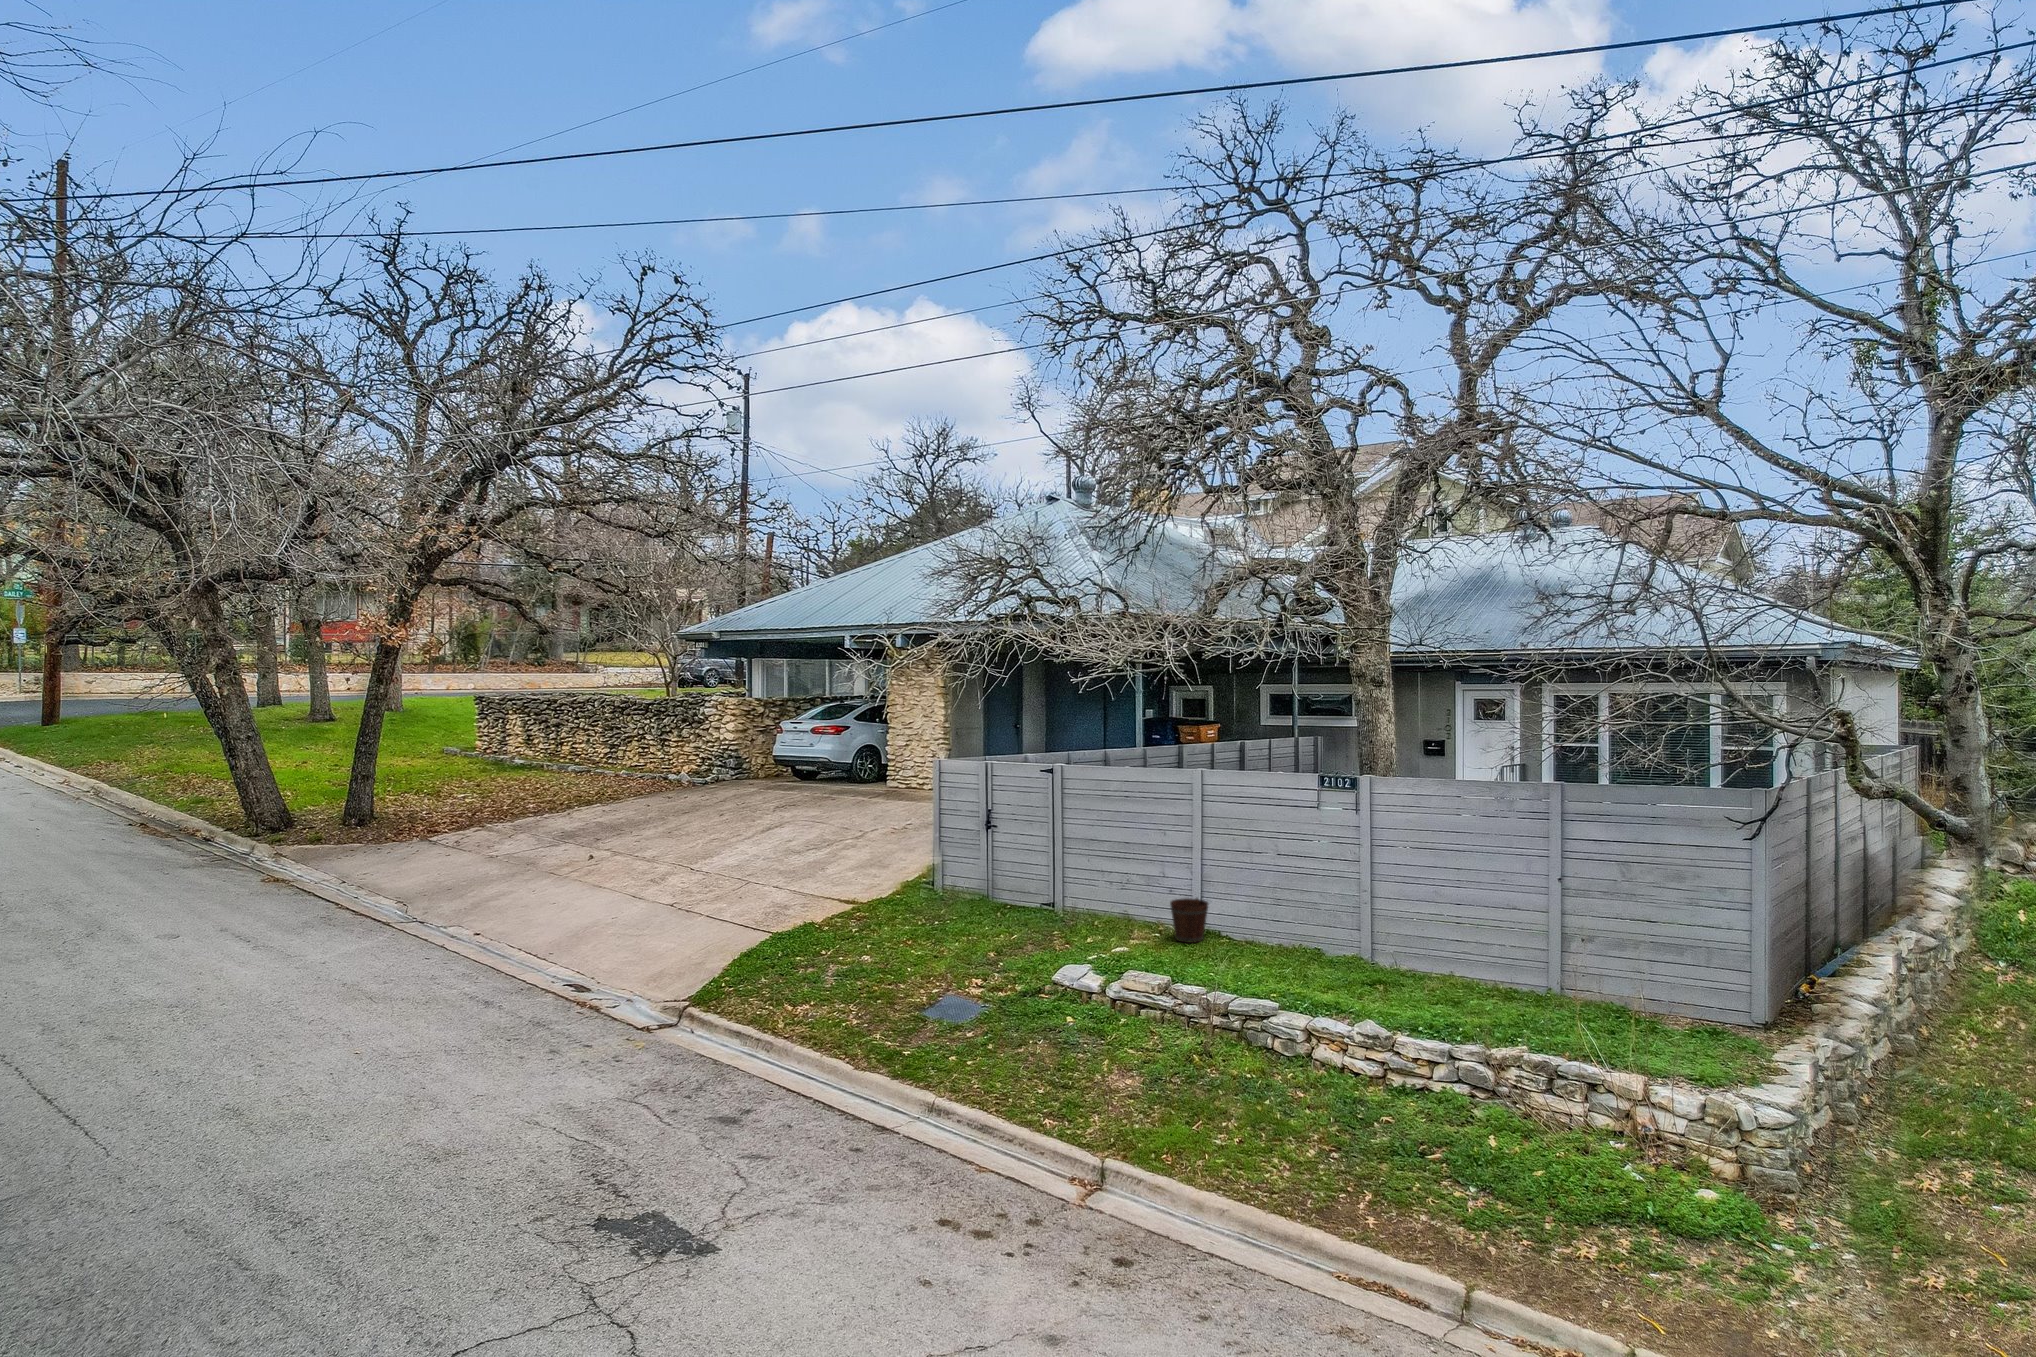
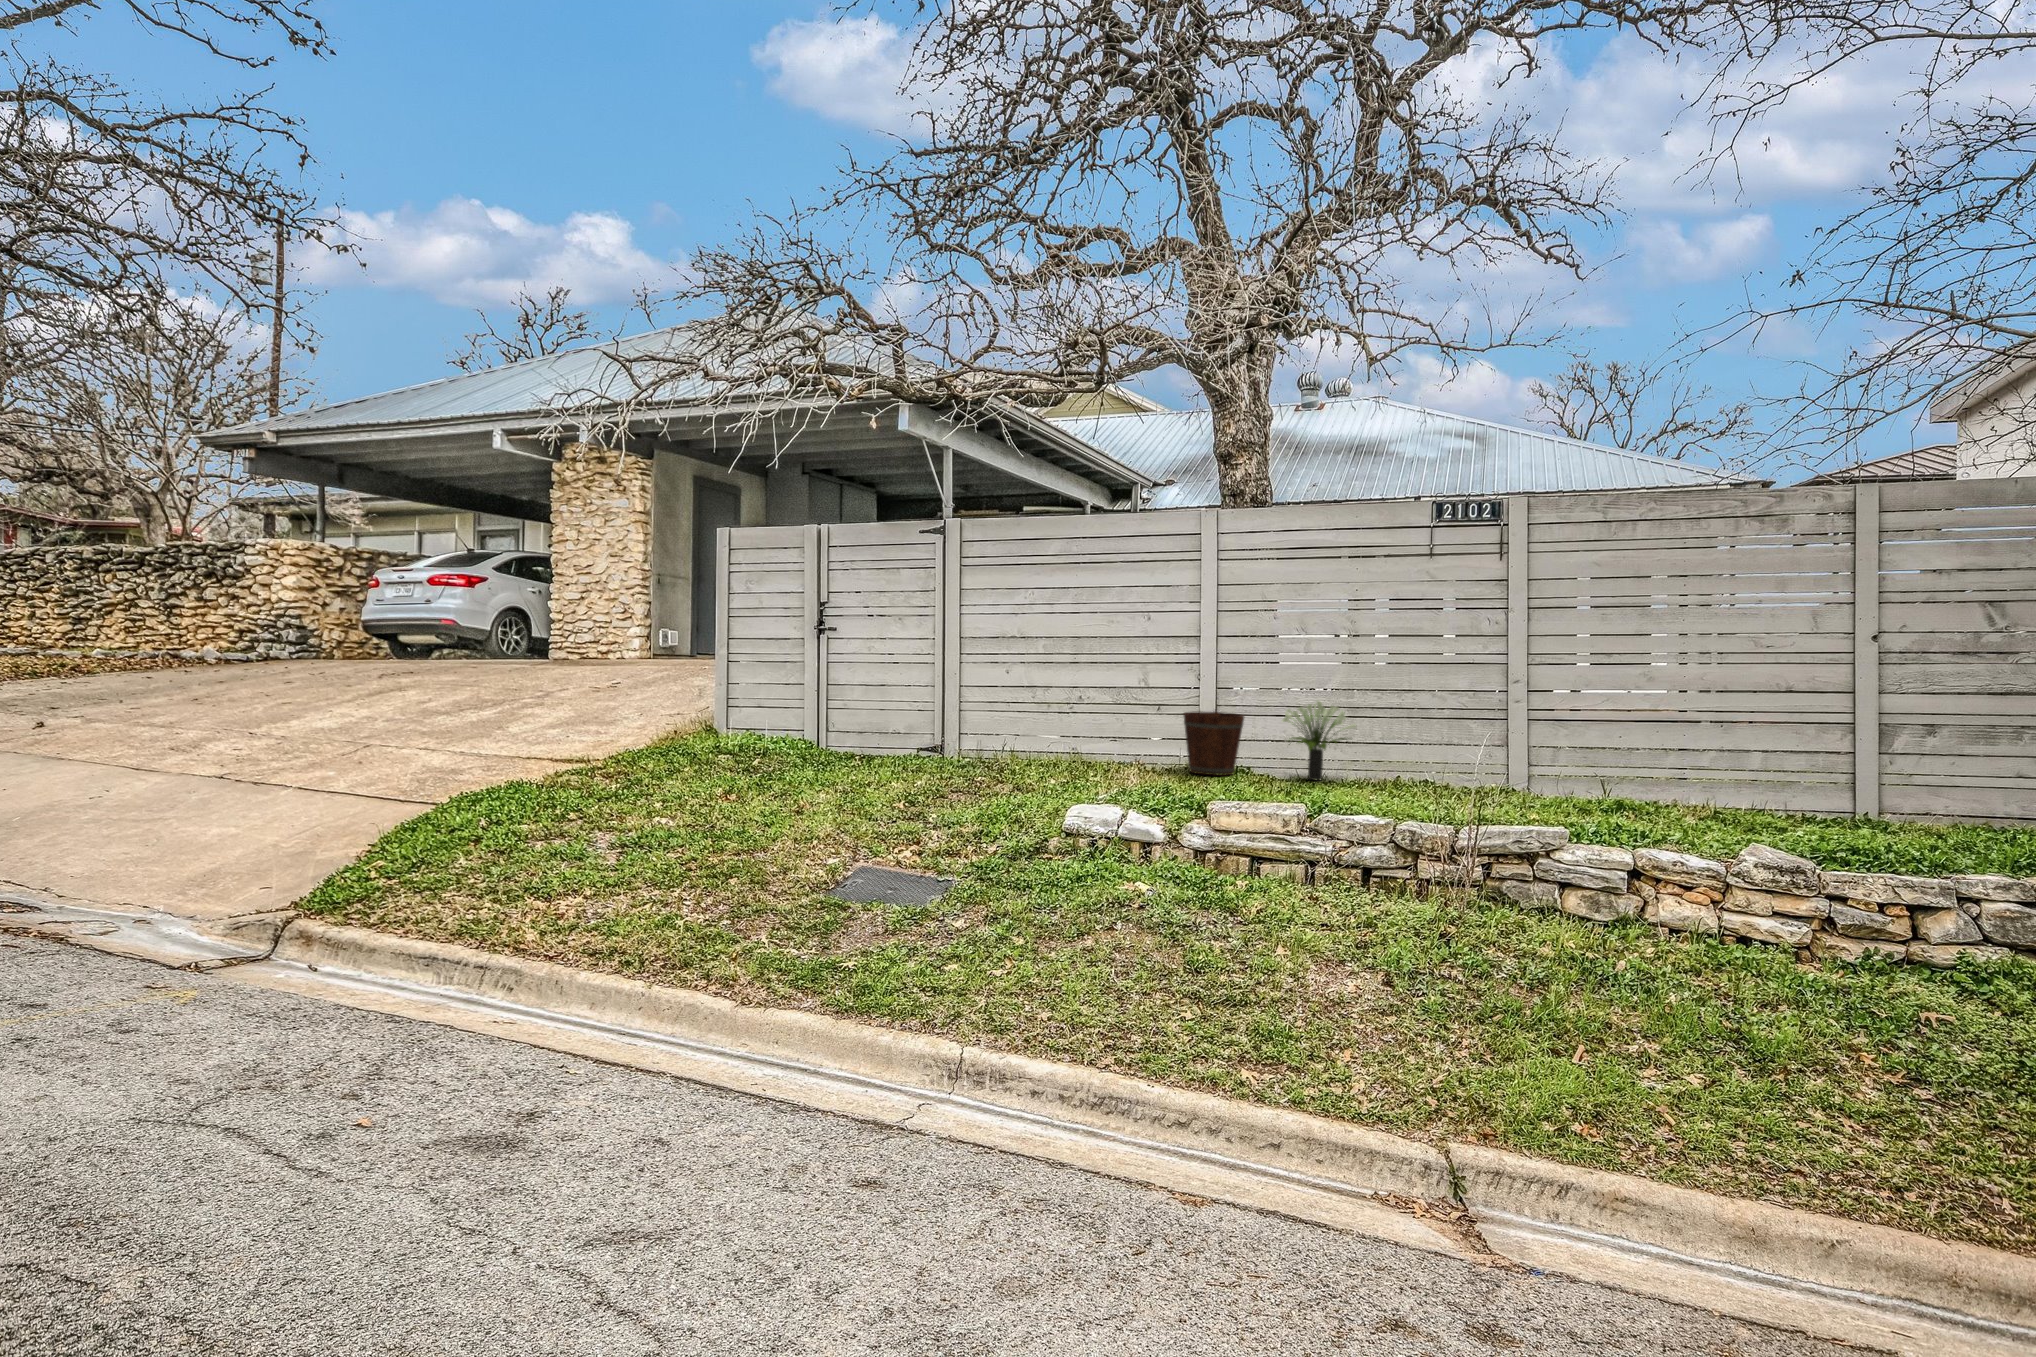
potted plant: none [1219,901,1267,951] -> present [1282,701,1356,781]

